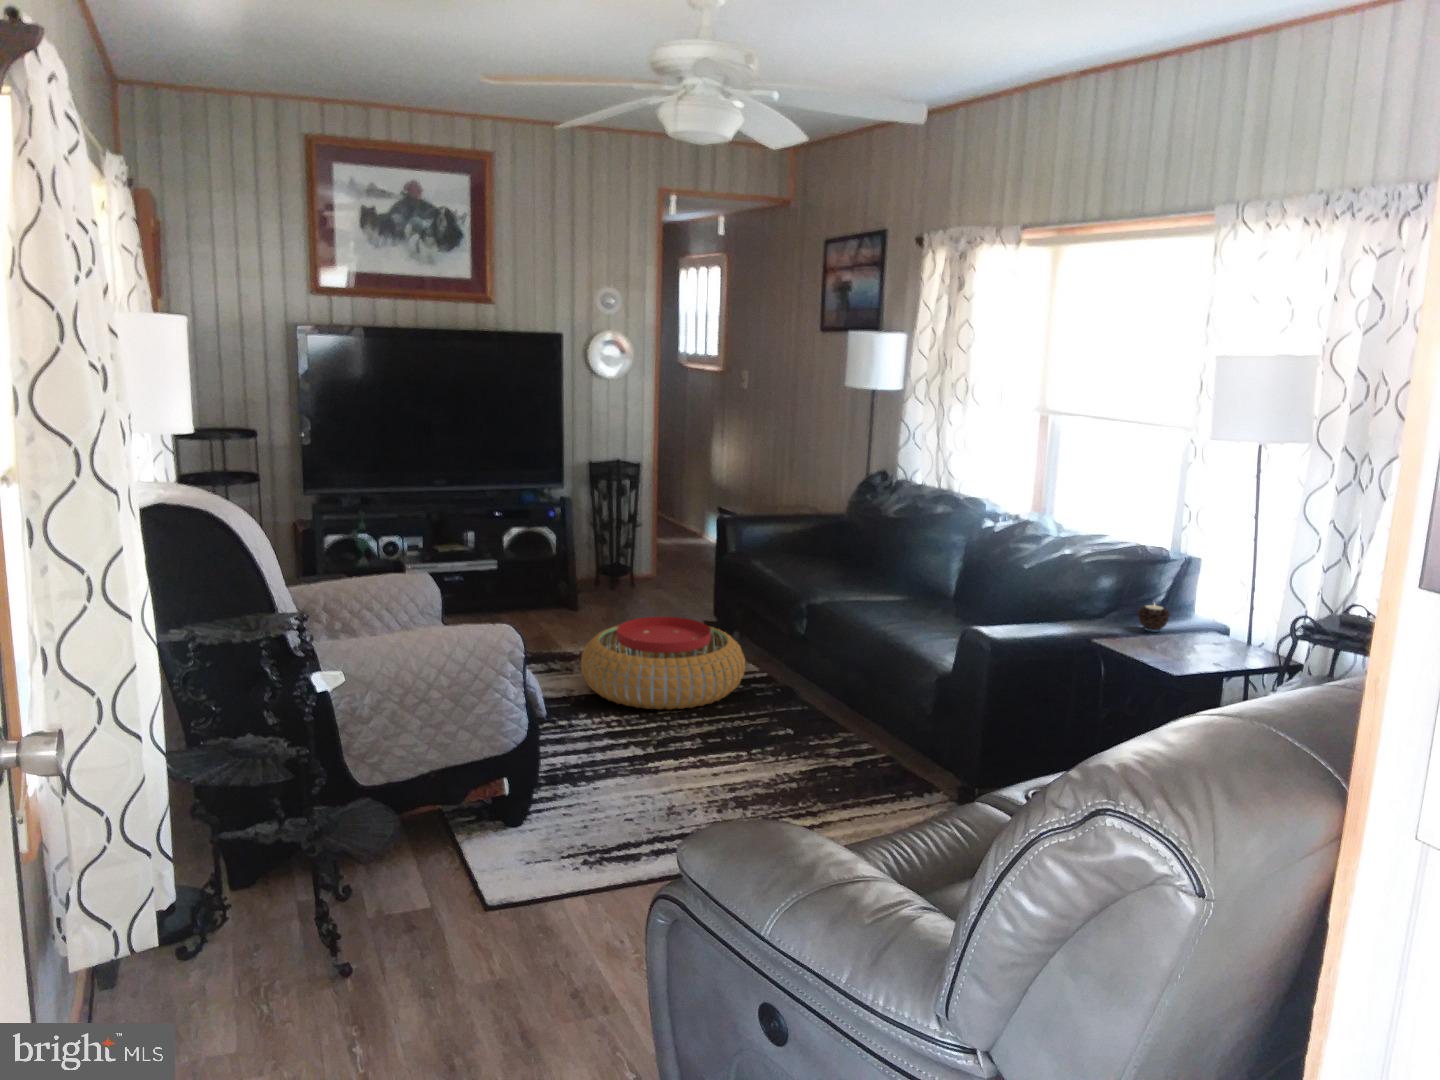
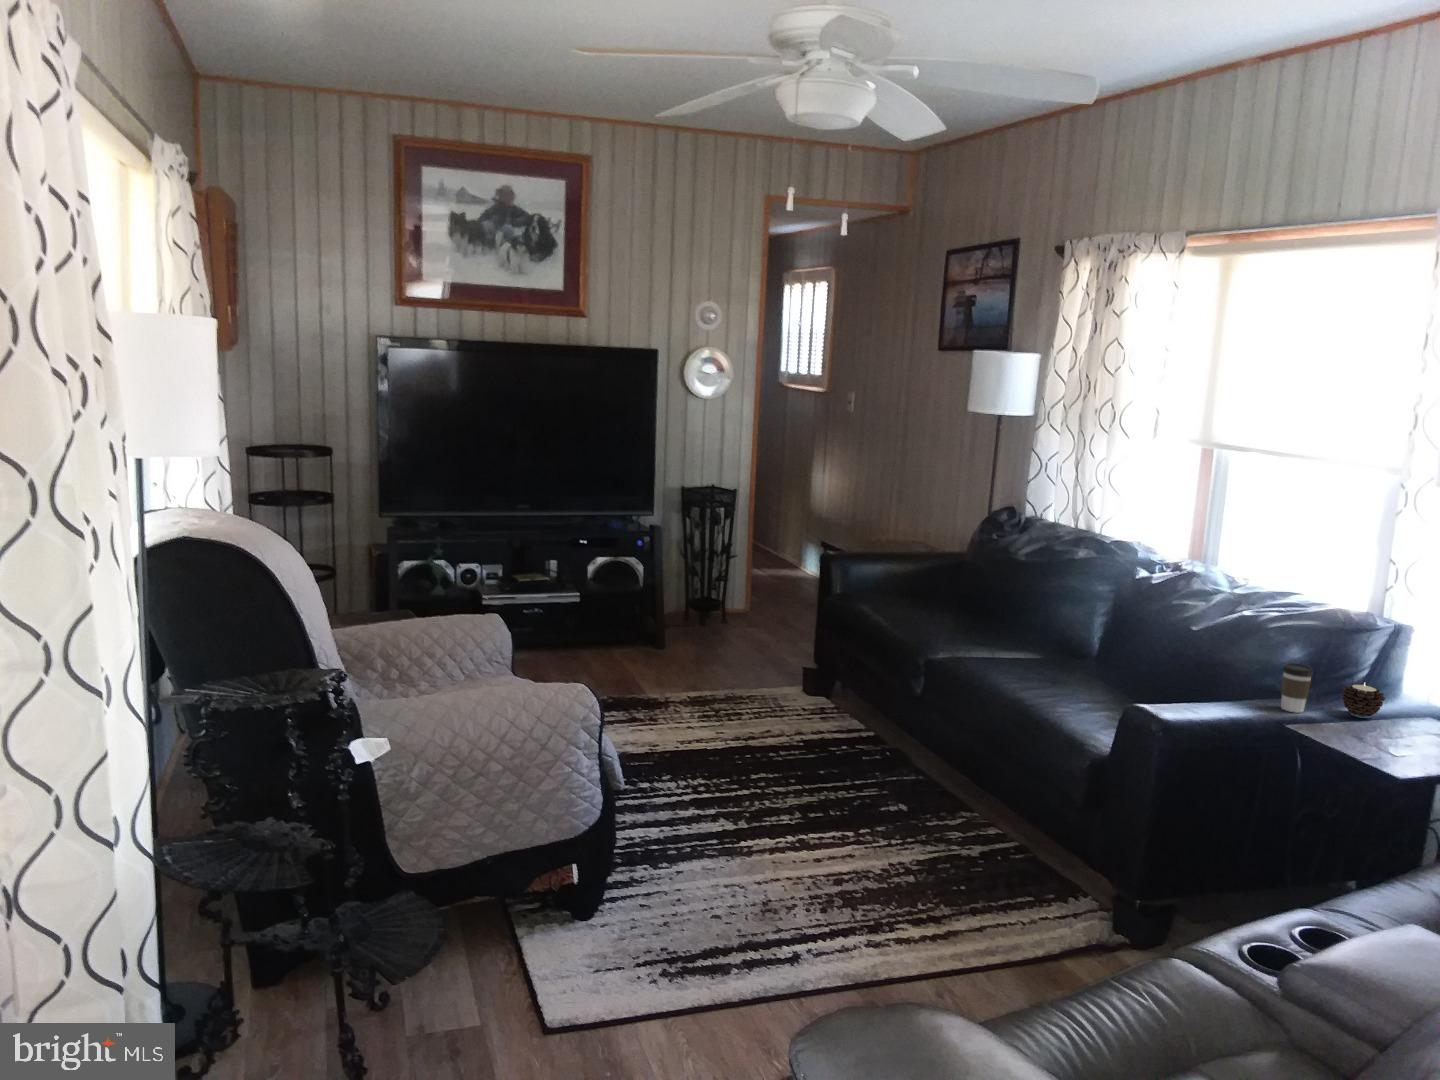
coffee cup: none [1090,590,1114,630] -> present [1281,663,1313,713]
pouf: present [581,617,745,709] -> none [667,665,851,773]

